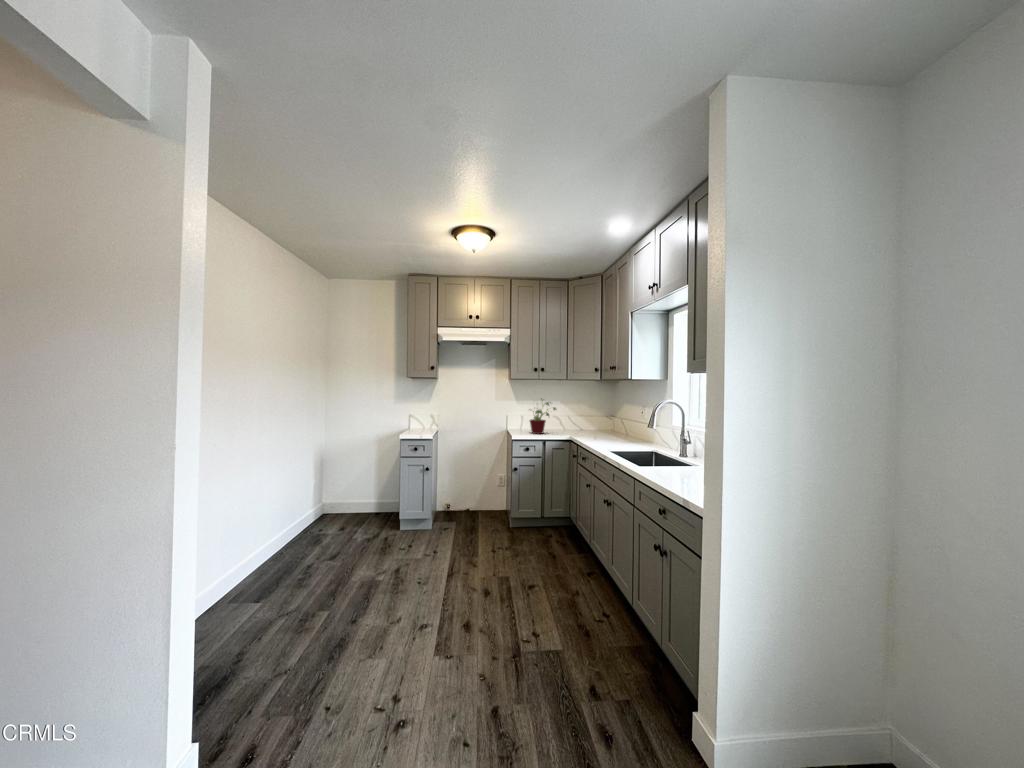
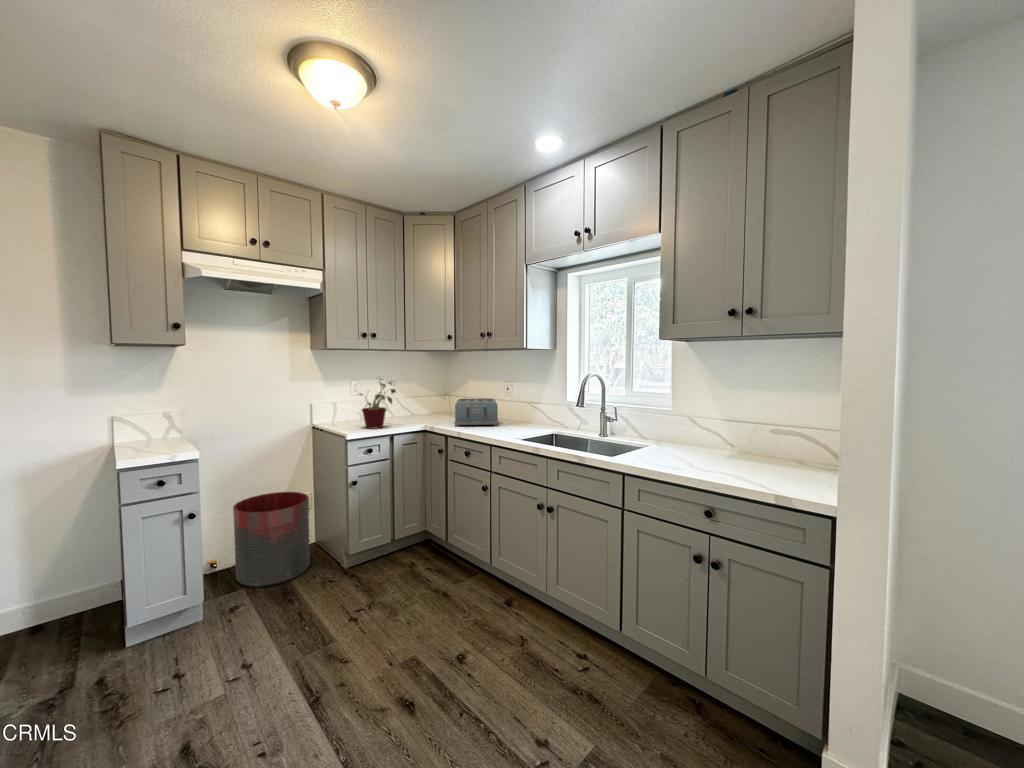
toaster: none [590,418,633,441] -> present [455,398,498,427]
trash can: none [455,469,497,523] -> present [233,492,310,587]

